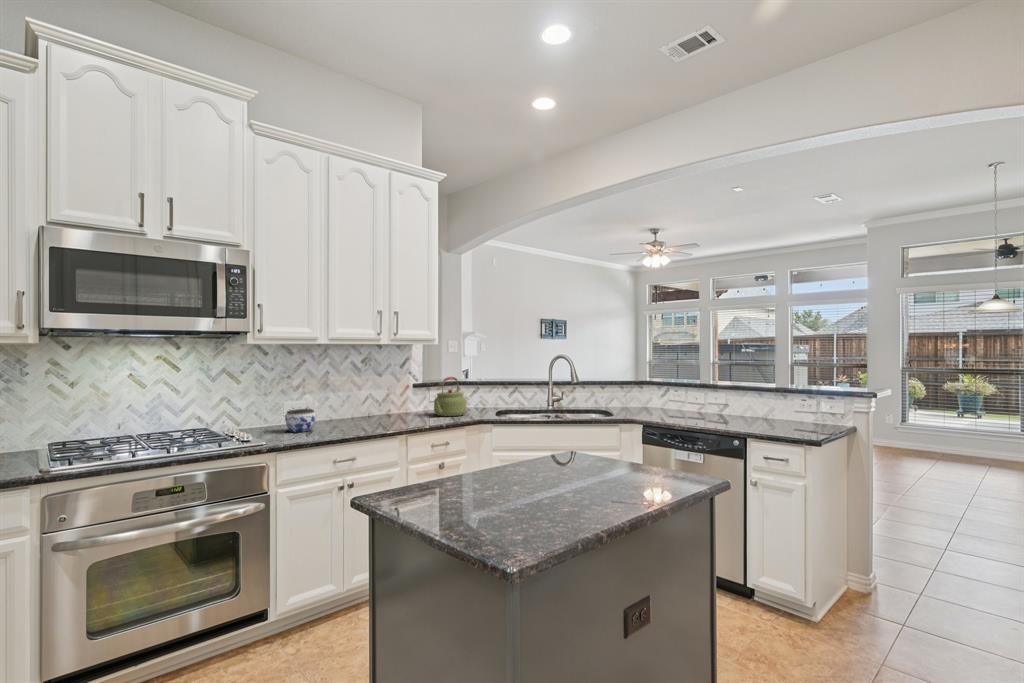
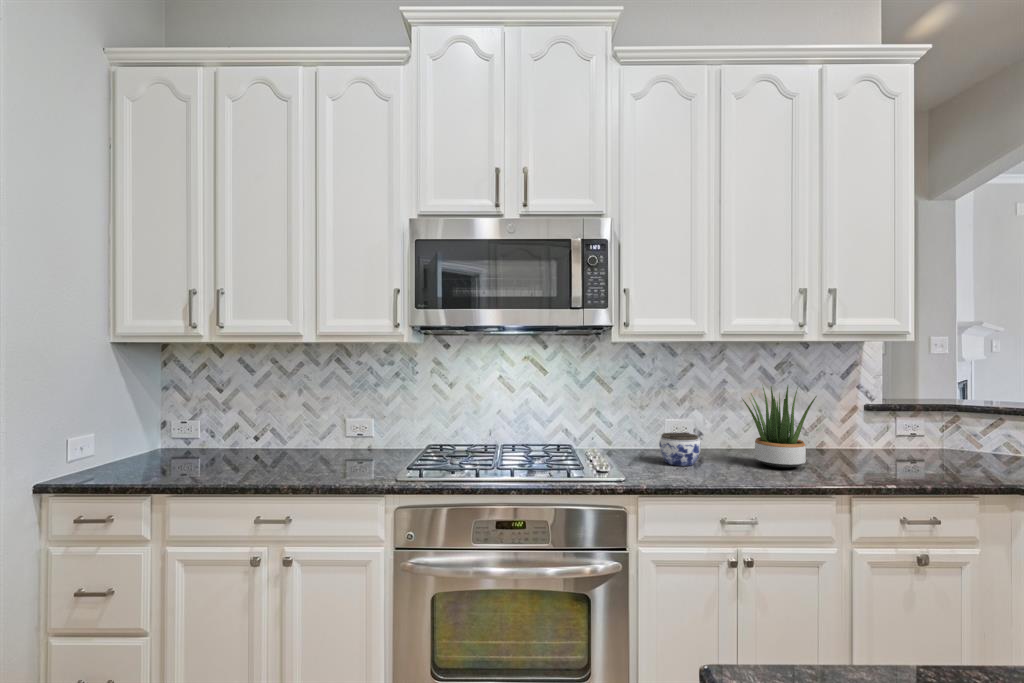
potted plant: none [343,372,388,426] -> present [742,386,817,469]
kettle: present [434,377,467,416] -> none [905,399,977,470]

